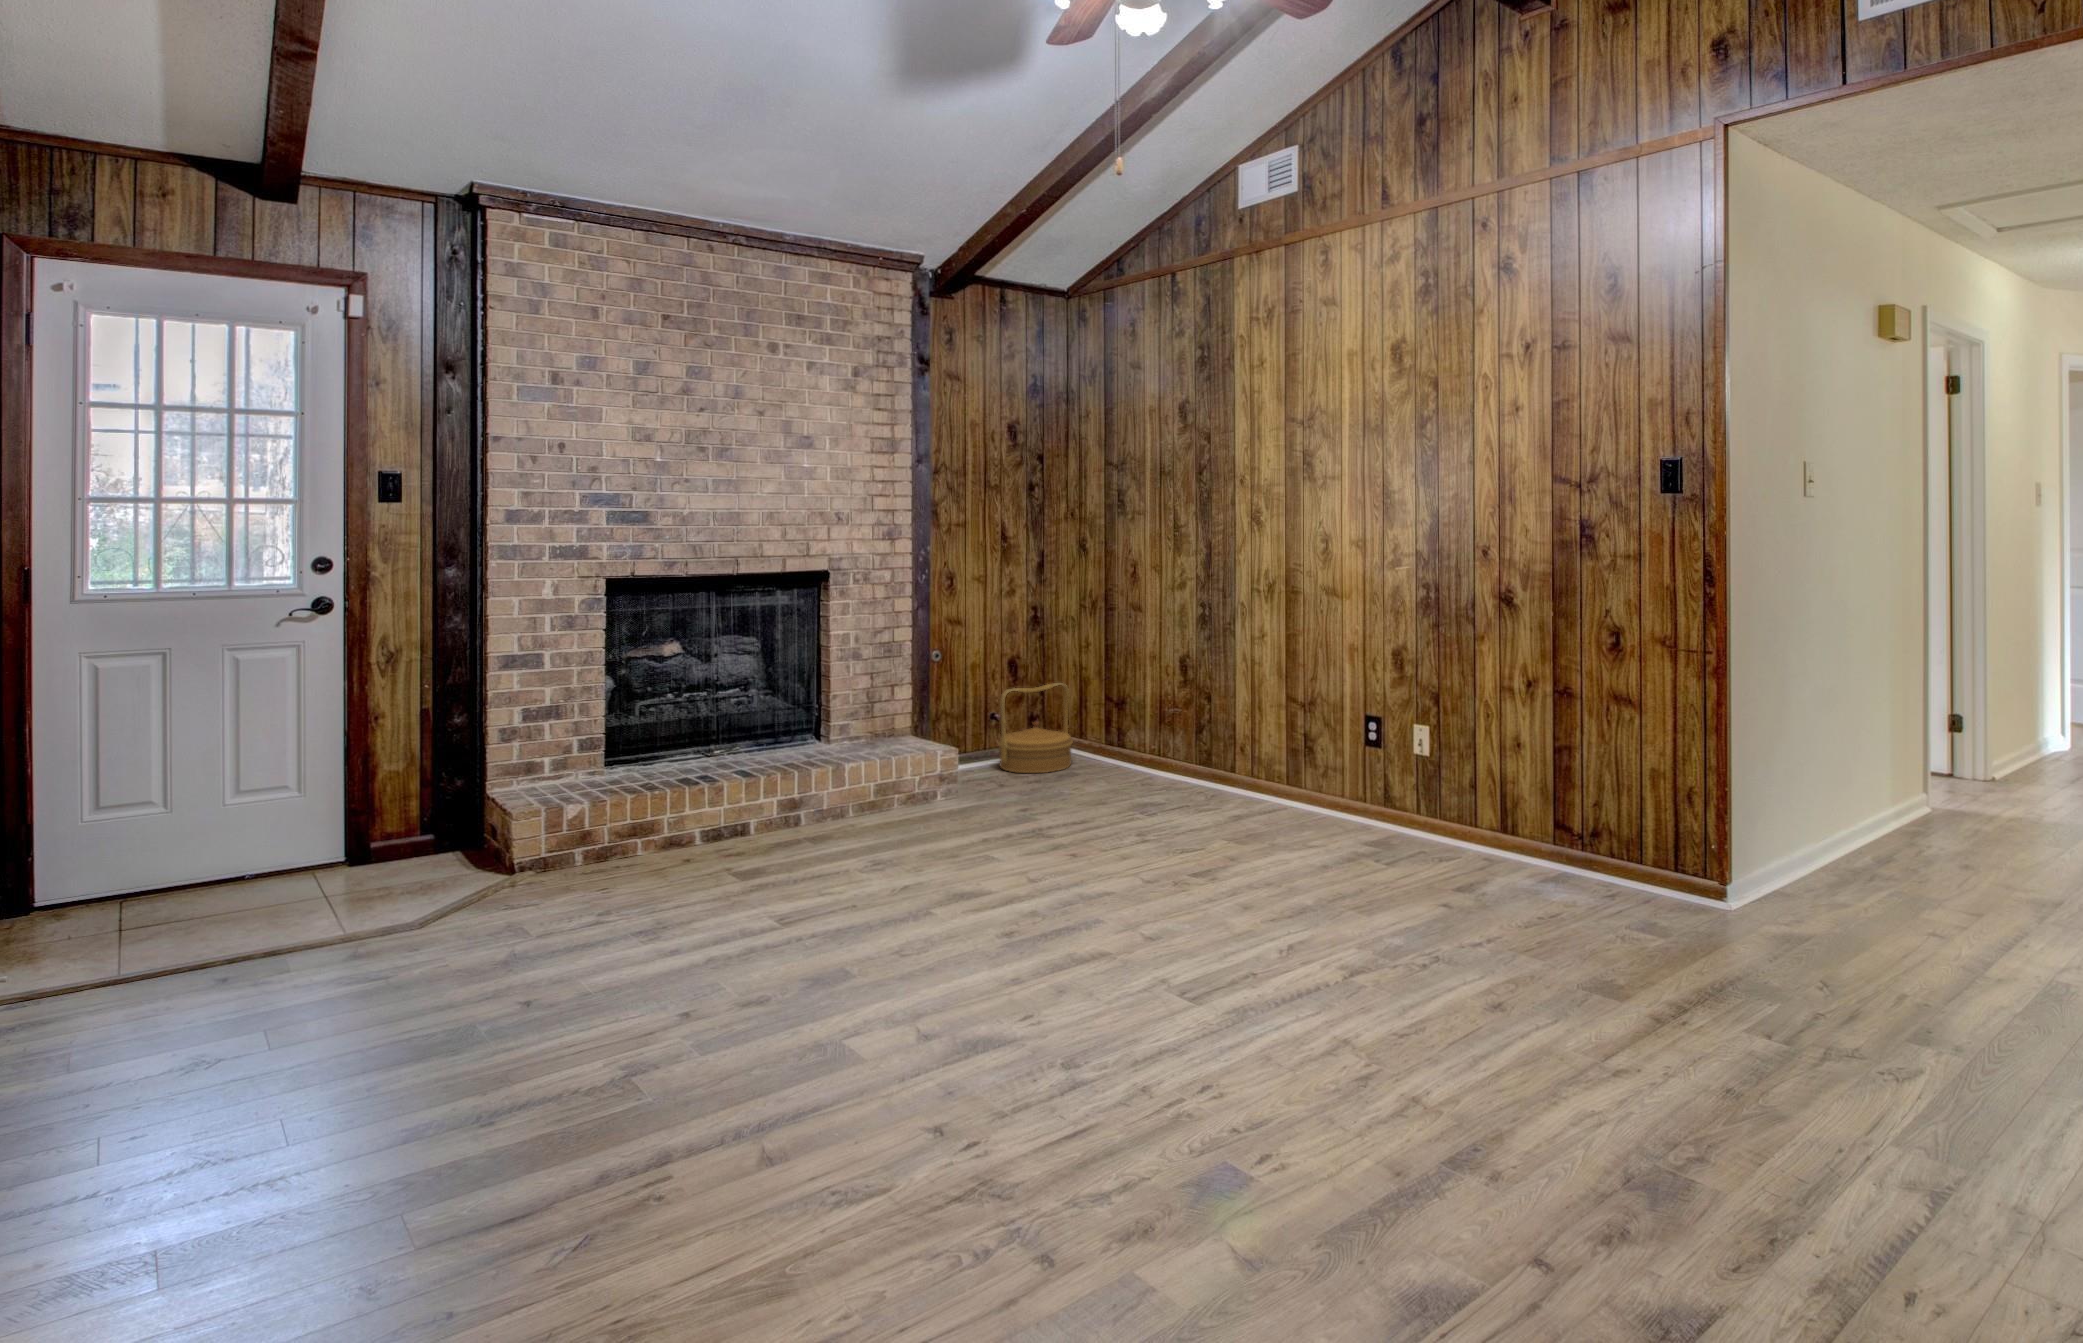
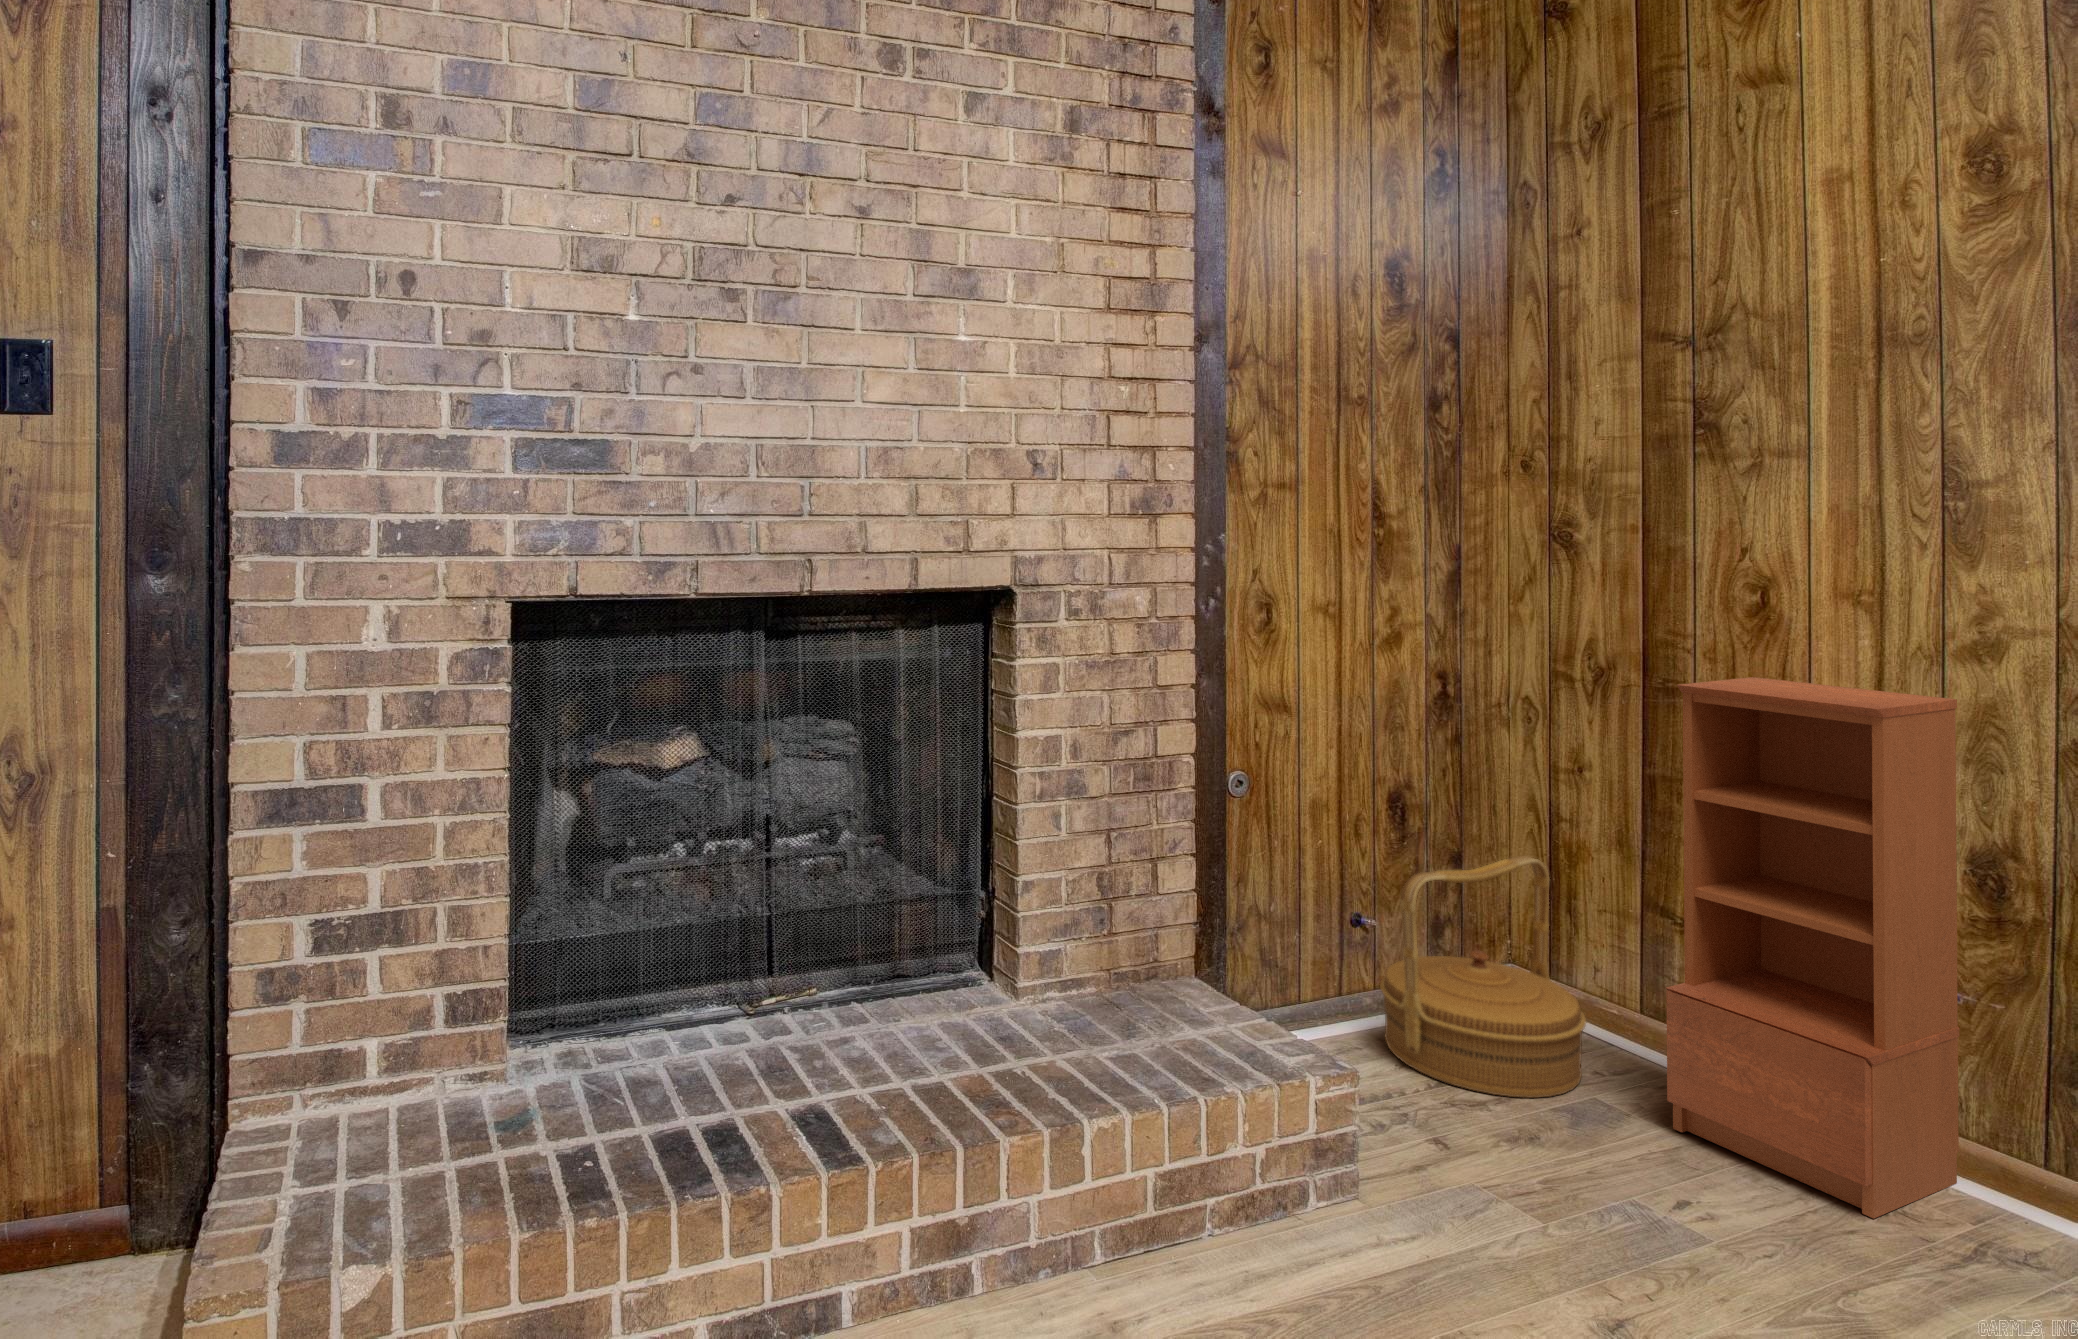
bookcase: none [1085,602,1169,785] -> present [1666,677,1959,1219]

